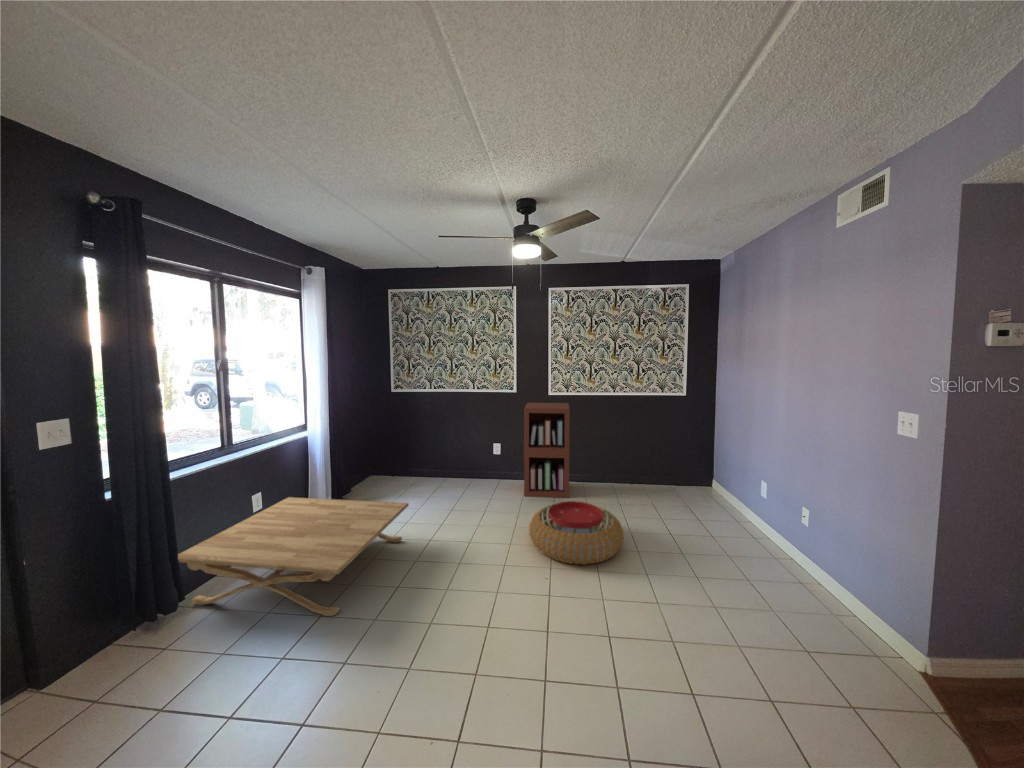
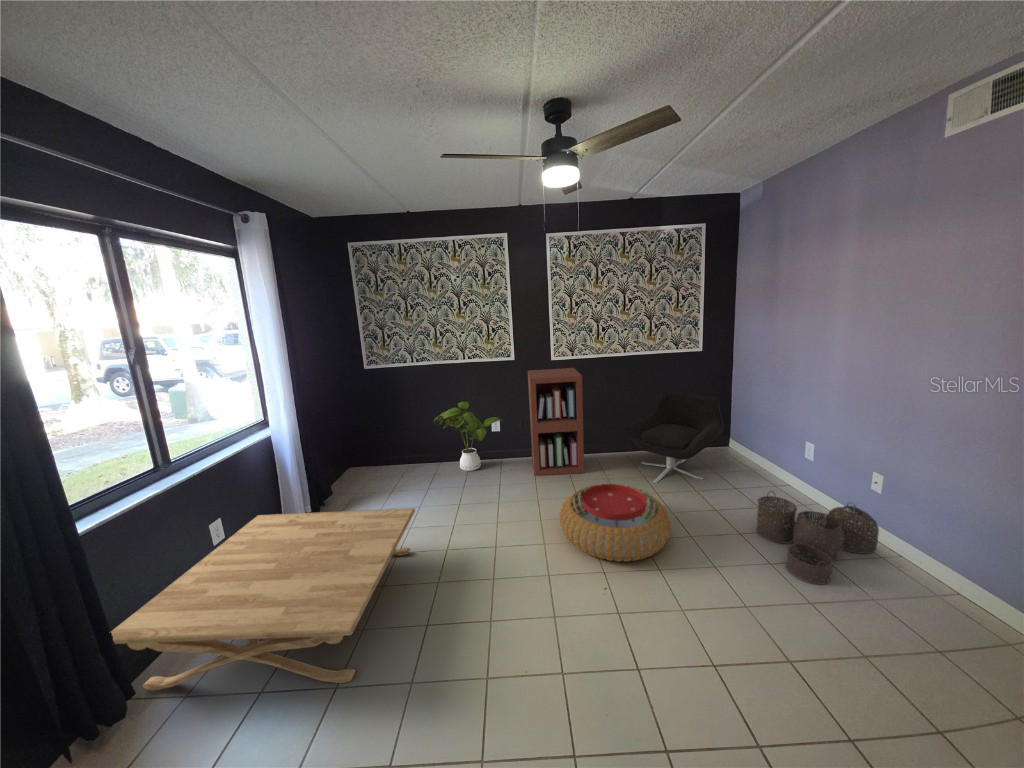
house plant: none [442,425,504,488] -> present [434,402,503,471]
lounge chair: none [608,431,700,512] -> present [624,392,724,483]
woven basket: none [705,519,811,598] -> present [756,492,879,584]

